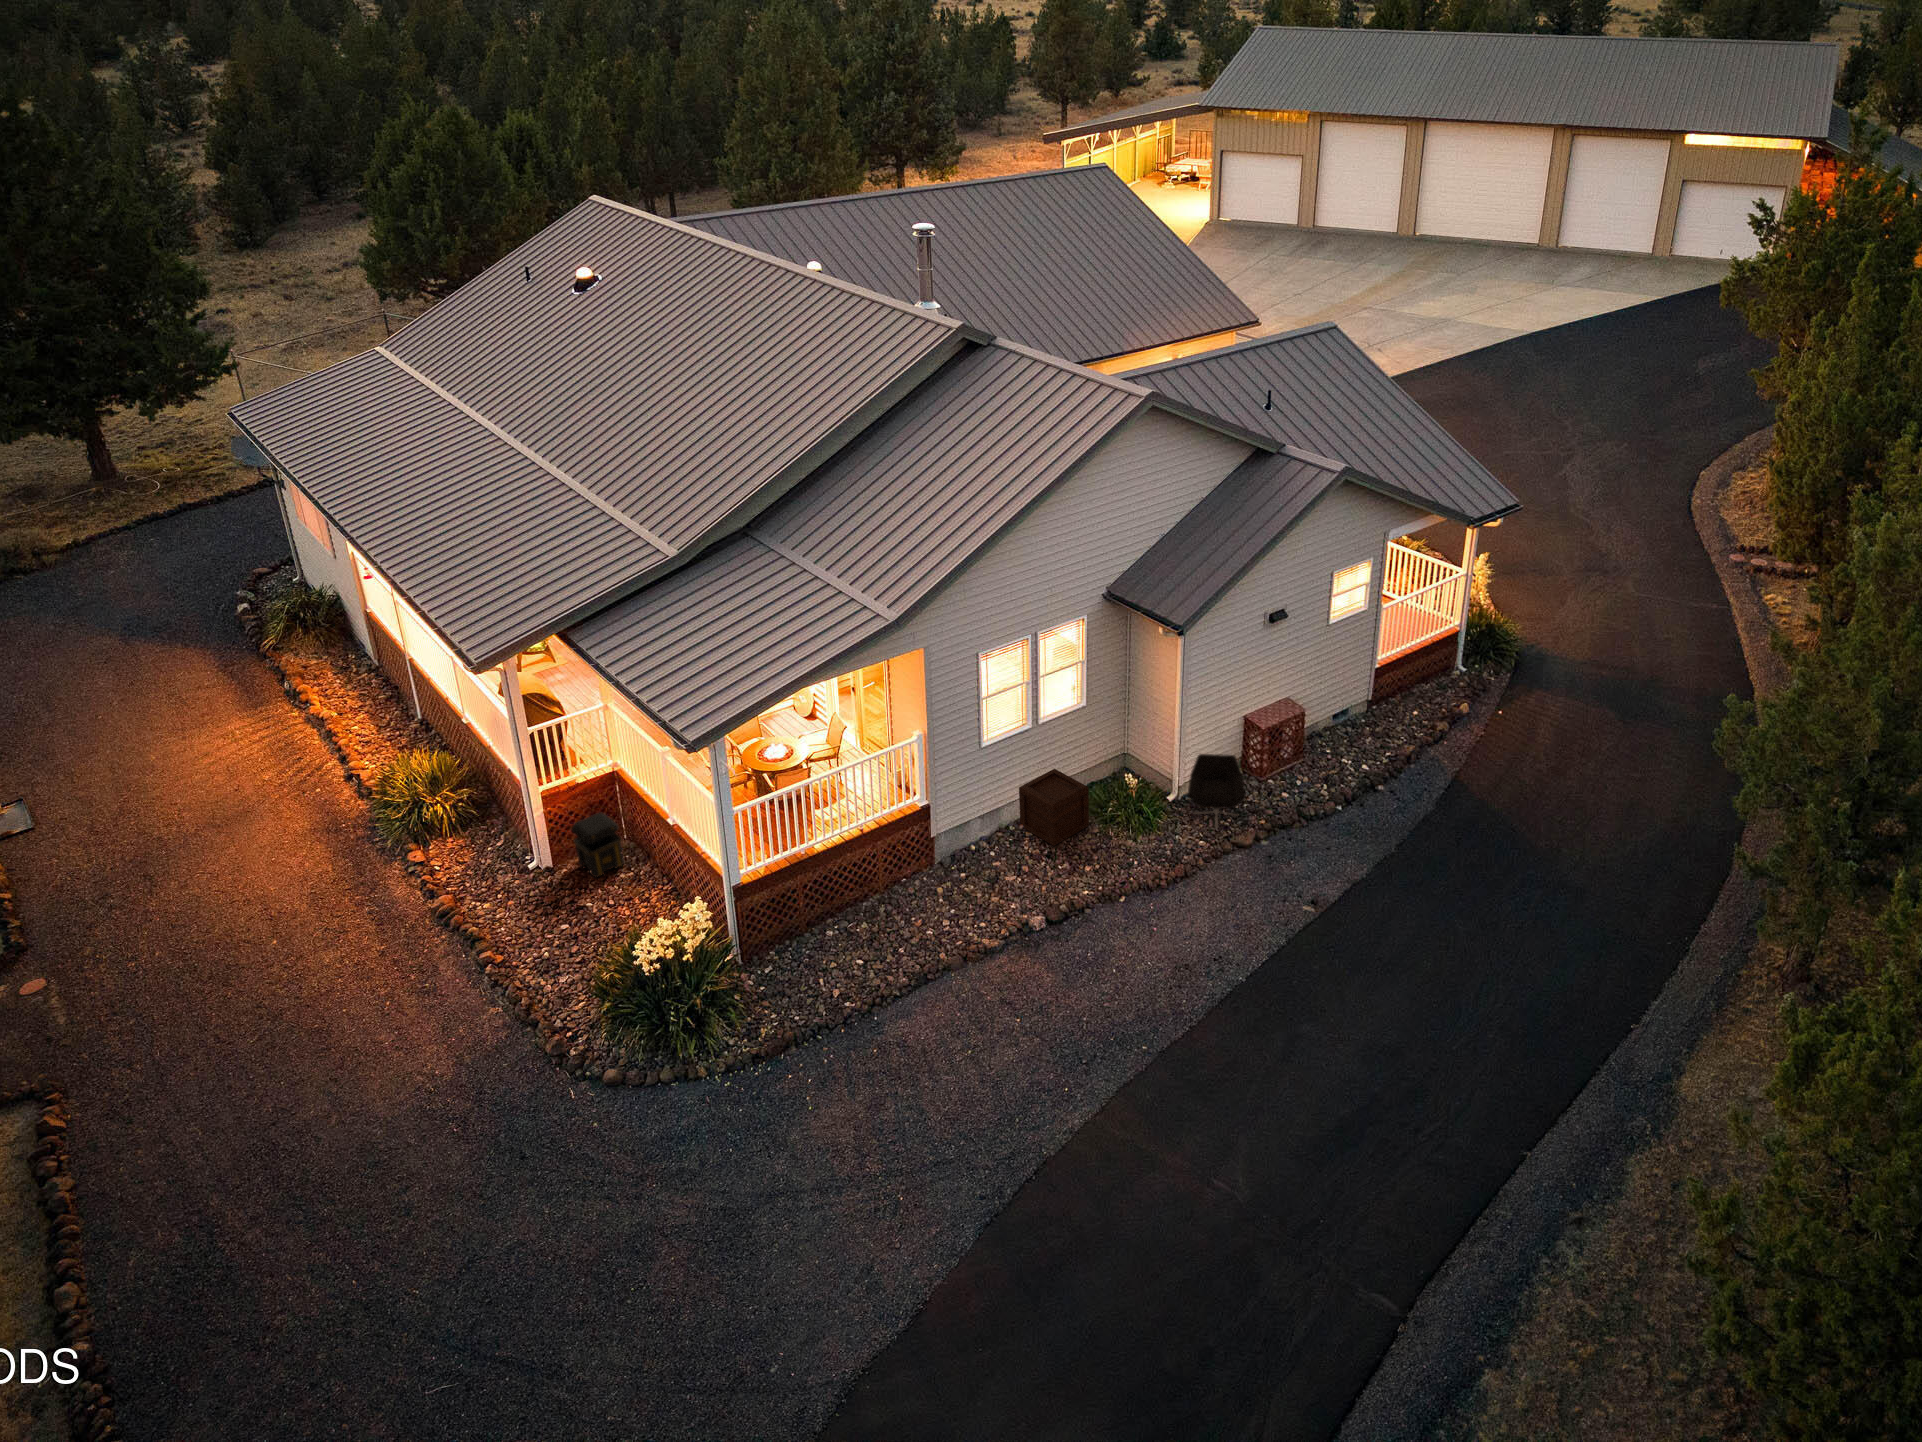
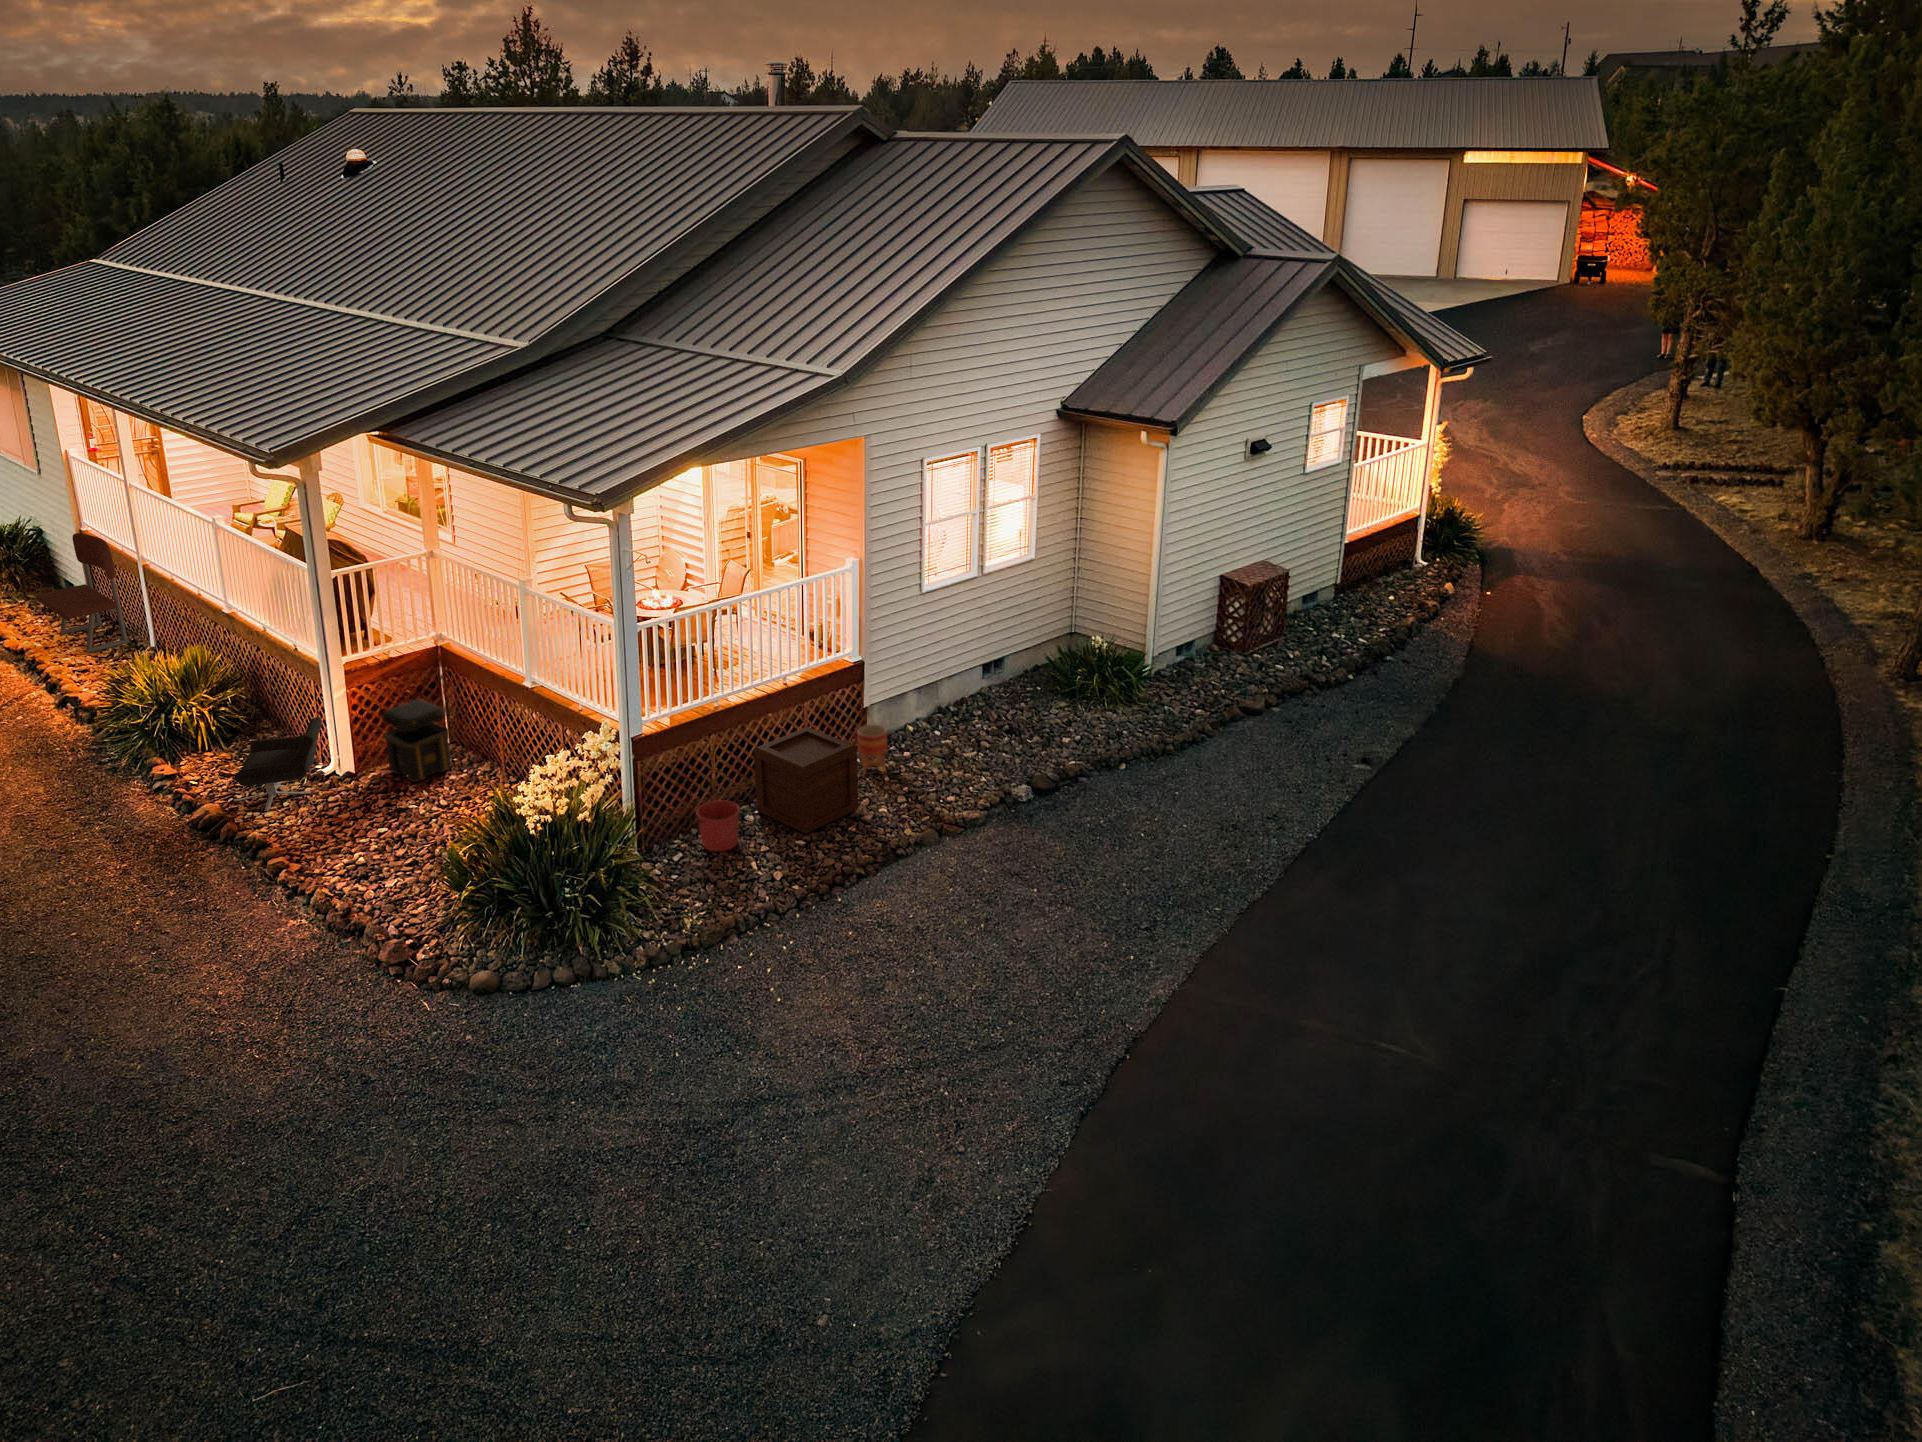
bench: none [333,623,403,722] -> present [36,533,129,653]
lounge chair: present [1188,754,1246,828] -> present [234,717,322,811]
wooden crate: present [1019,769,1089,846] -> present [754,727,858,834]
planter: none [923,853,946,891] -> present [857,725,887,775]
bucket: none [785,923,819,963] -> present [695,800,740,852]

